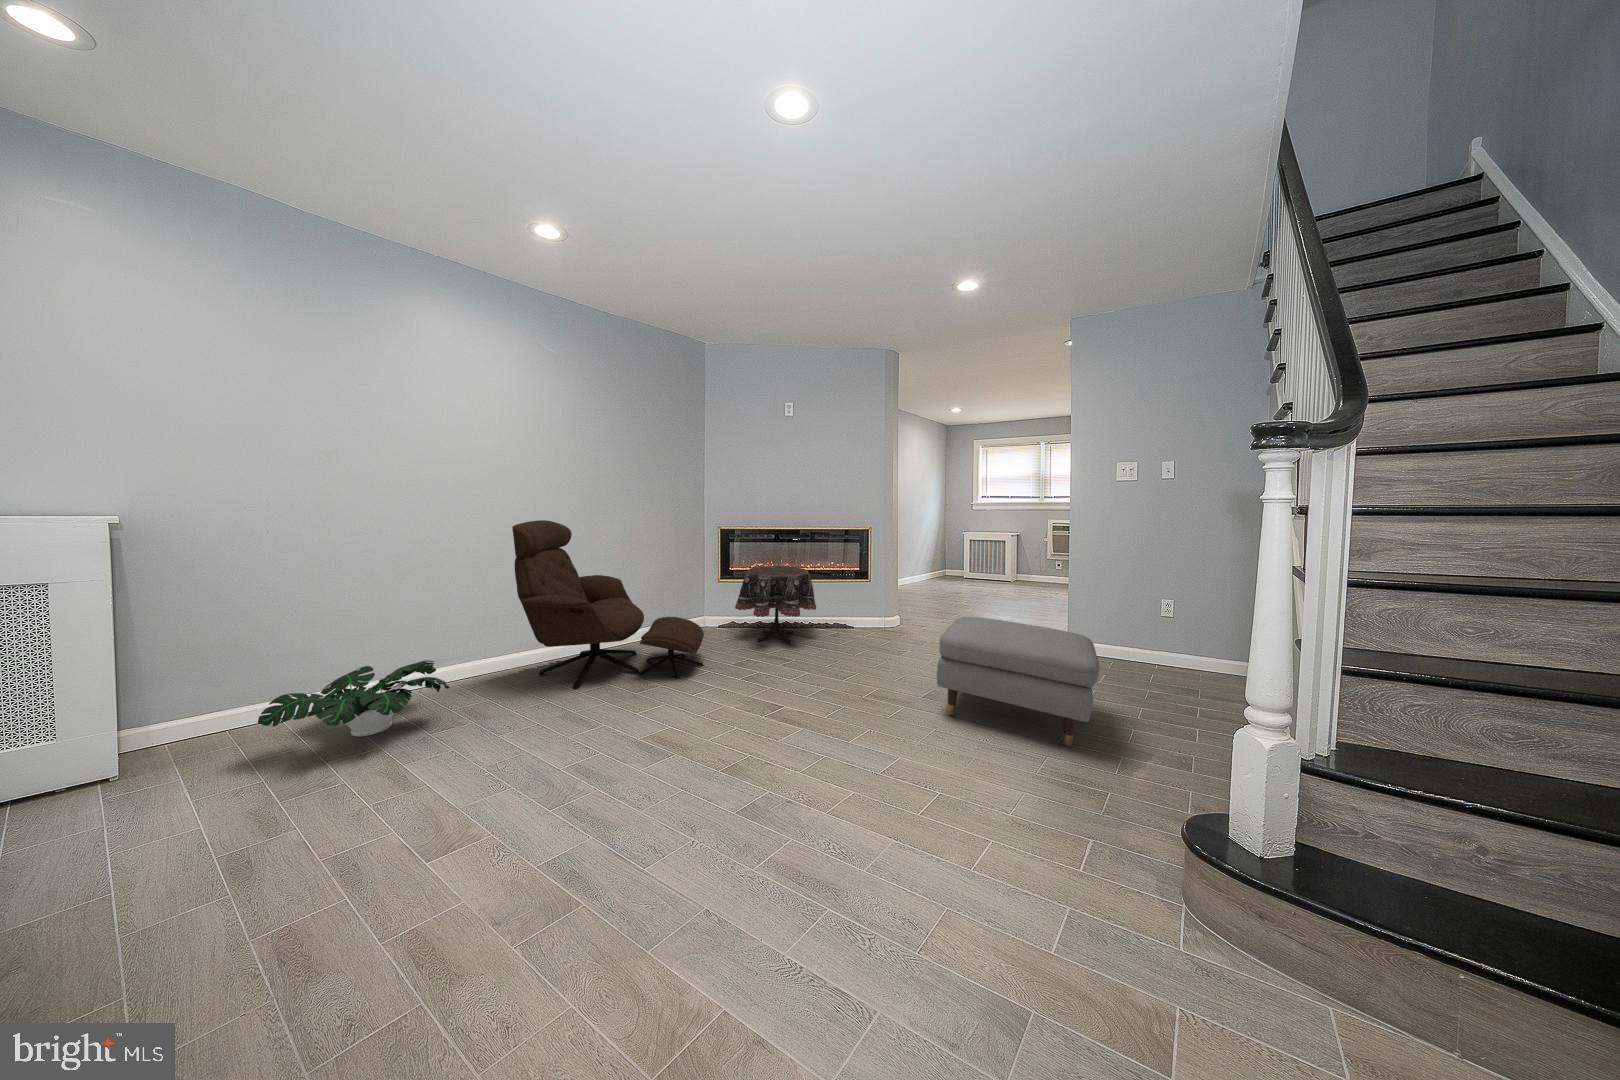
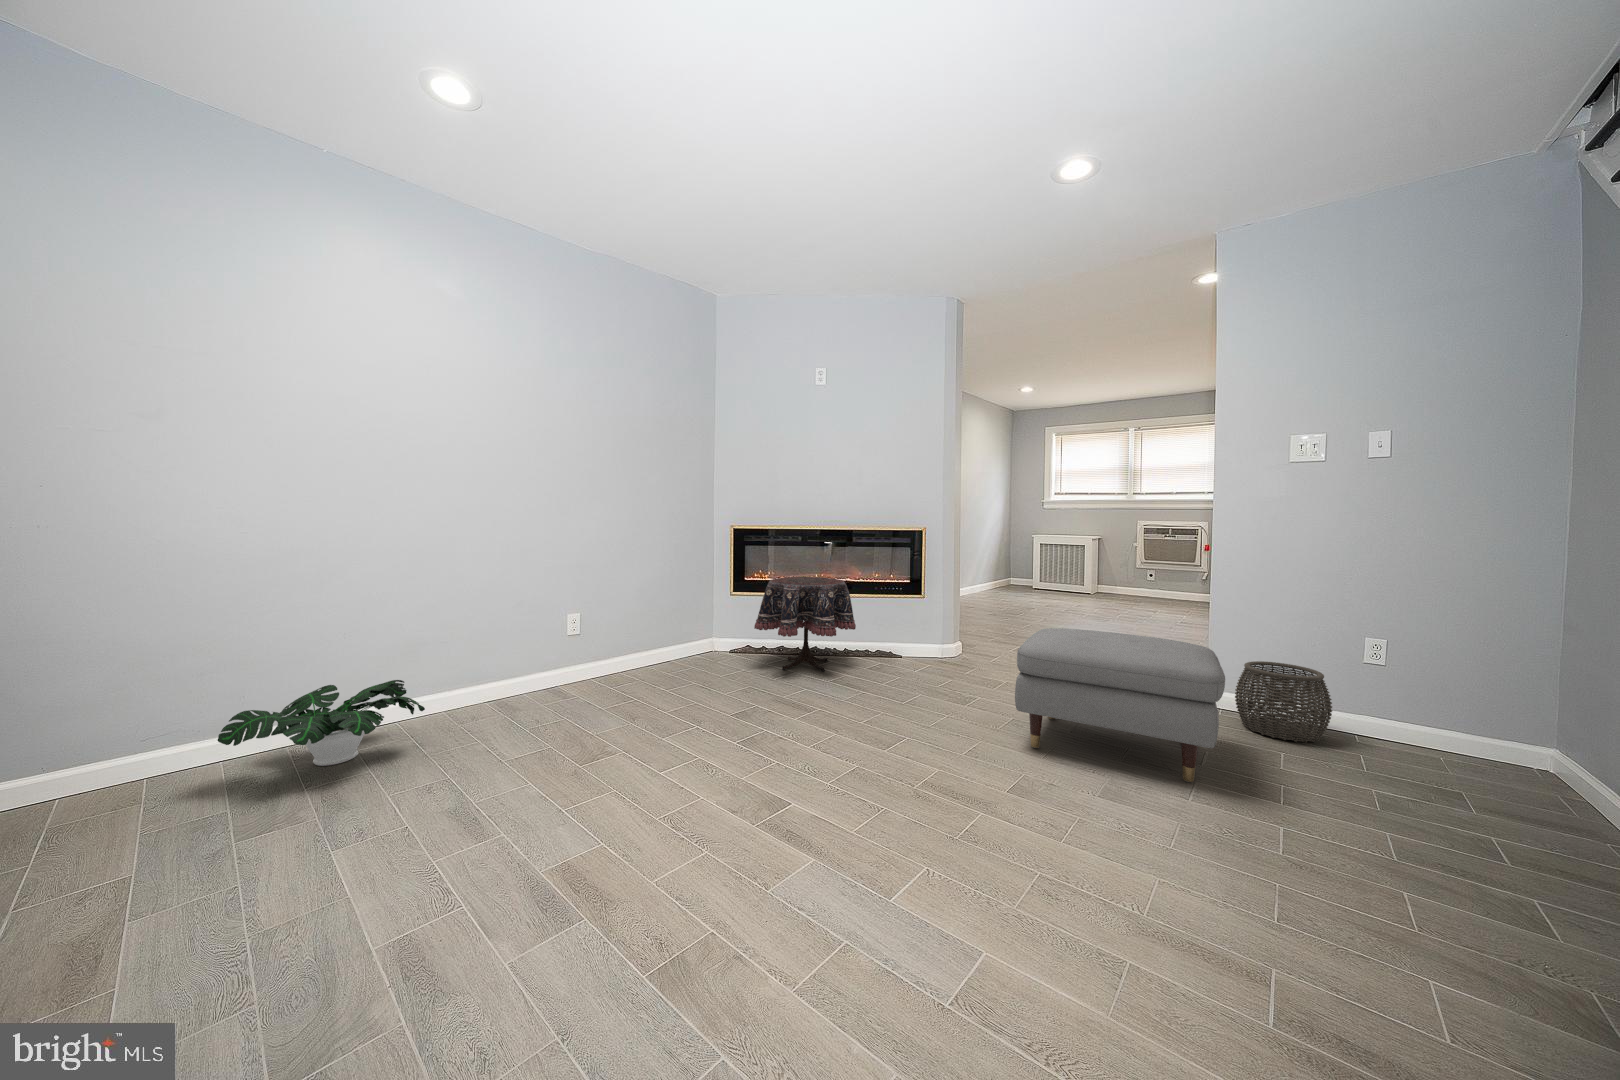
lounge chair: present [512,520,704,689] -> none [495,517,719,719]
woven basket: none [1105,643,1178,709] -> present [1235,661,1332,743]

